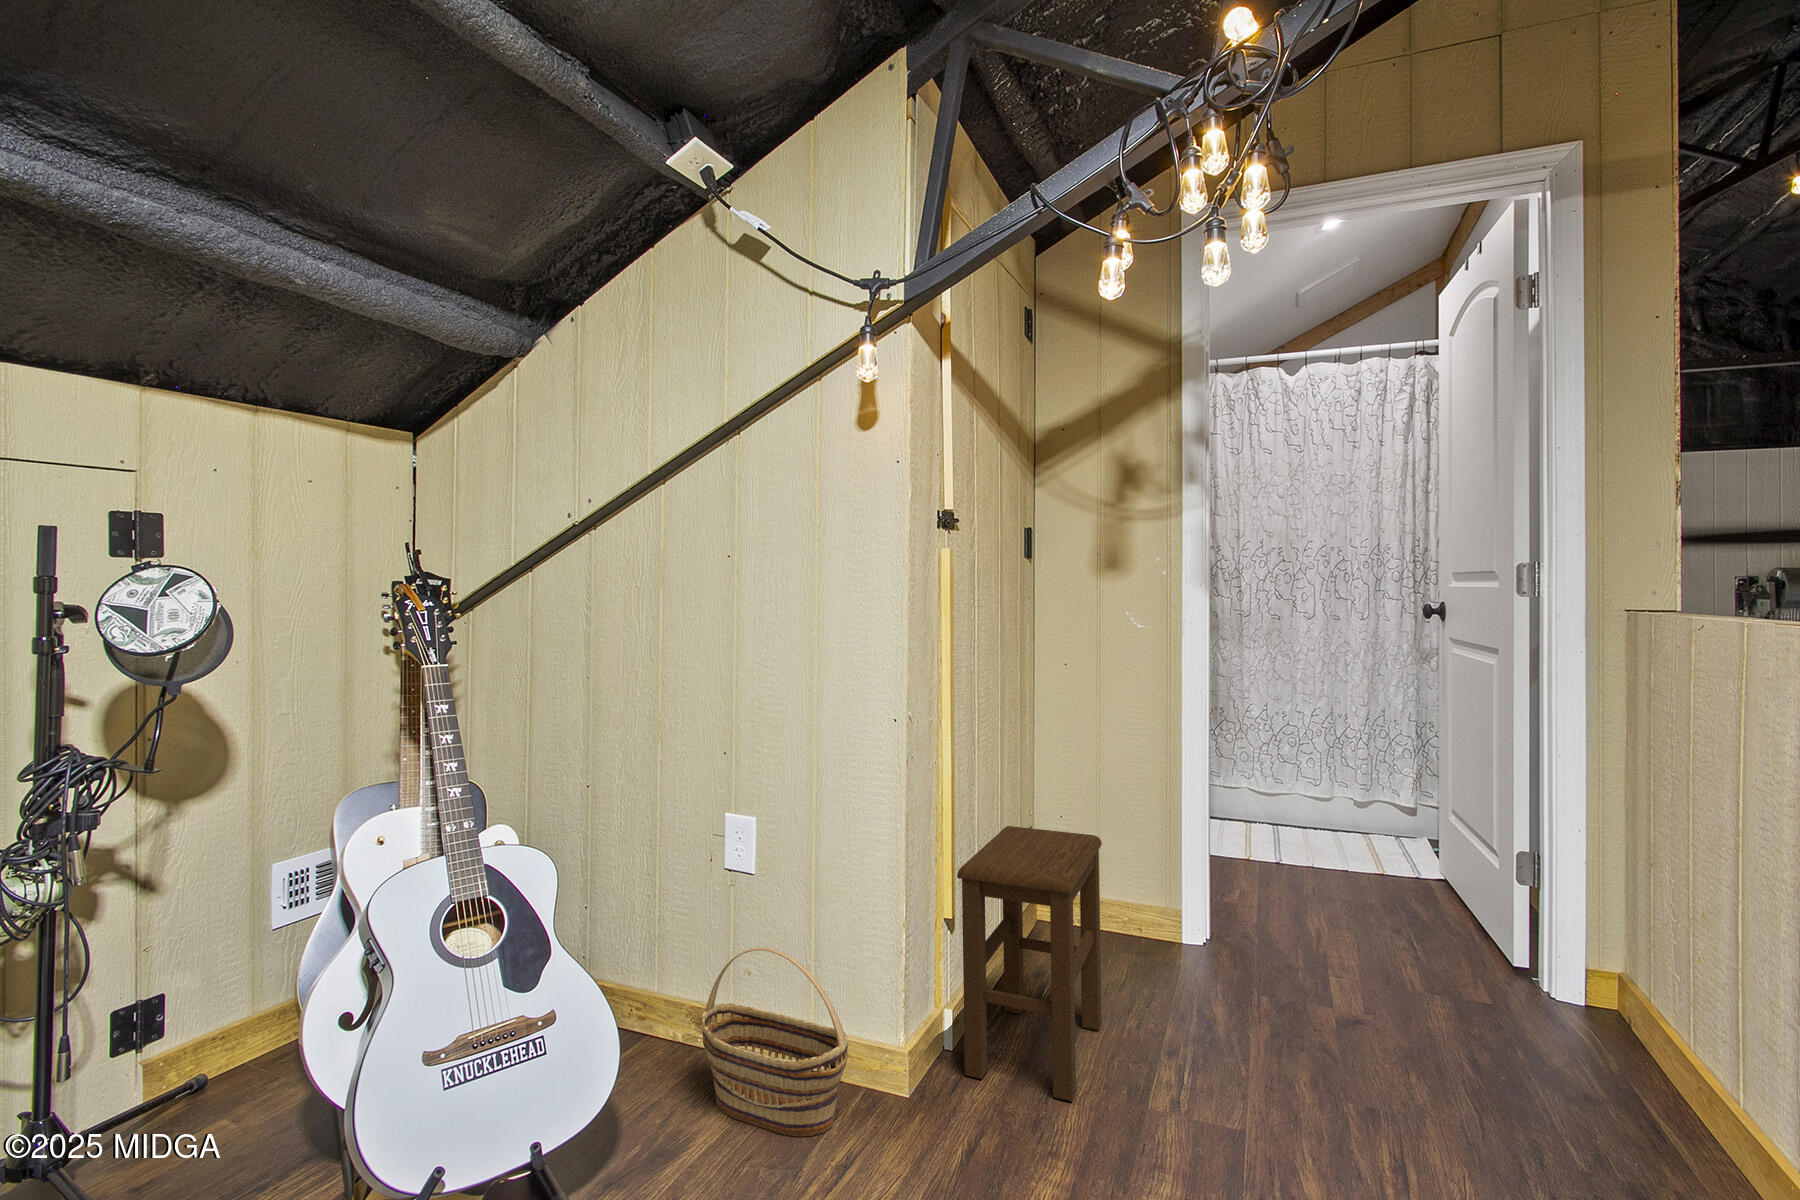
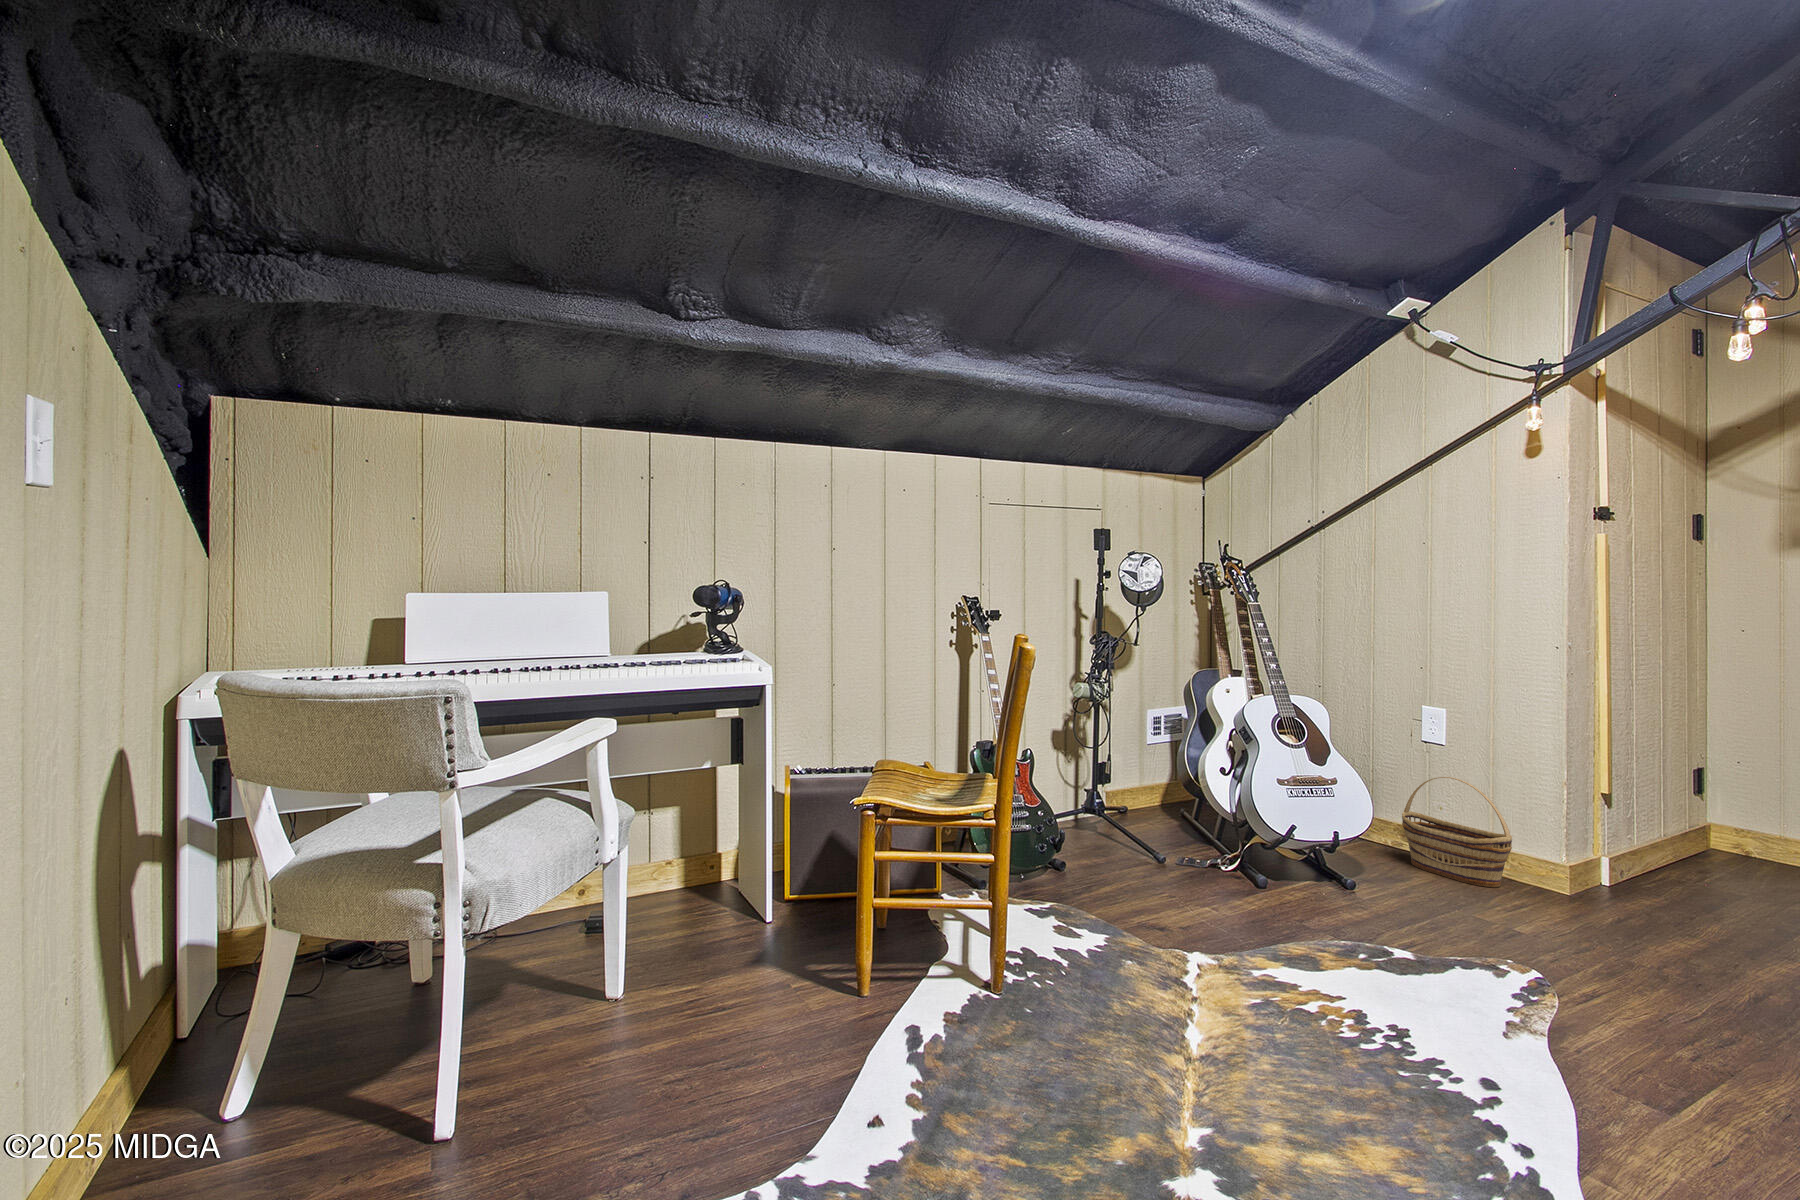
stool: present [957,826,1102,1102] -> none [1606,740,1762,919]

